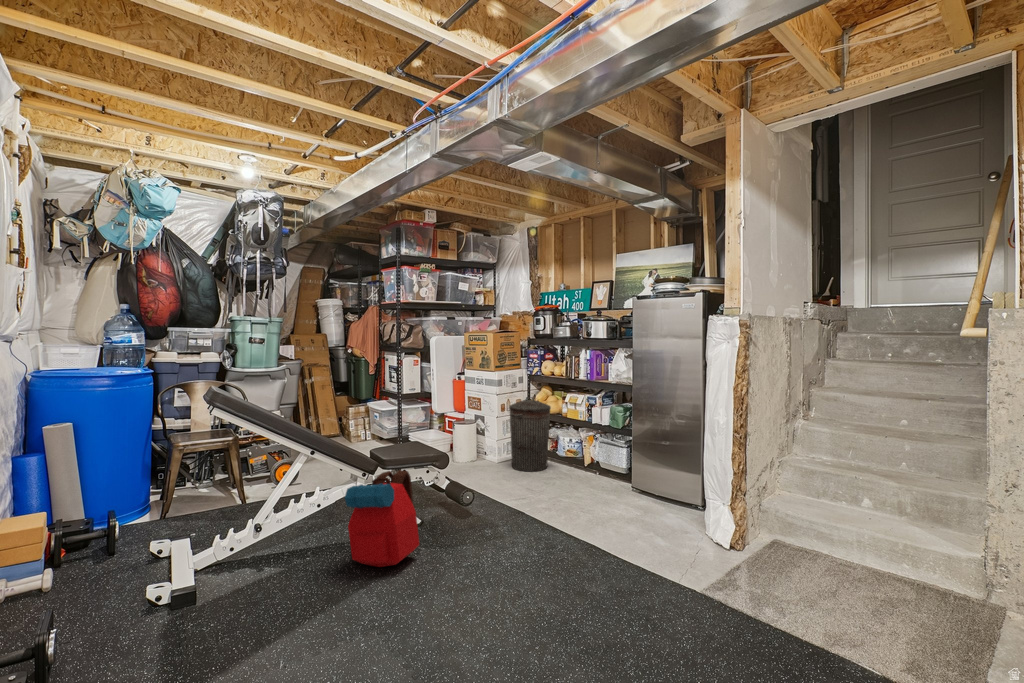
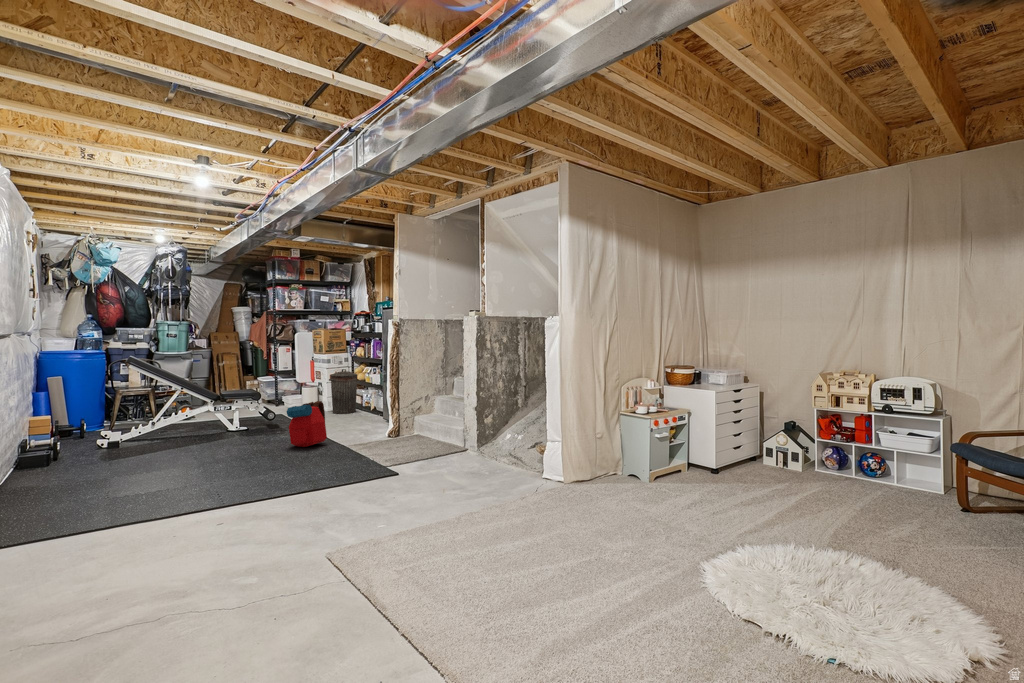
backpack: present [345,470,419,567] -> present [287,401,327,447]

